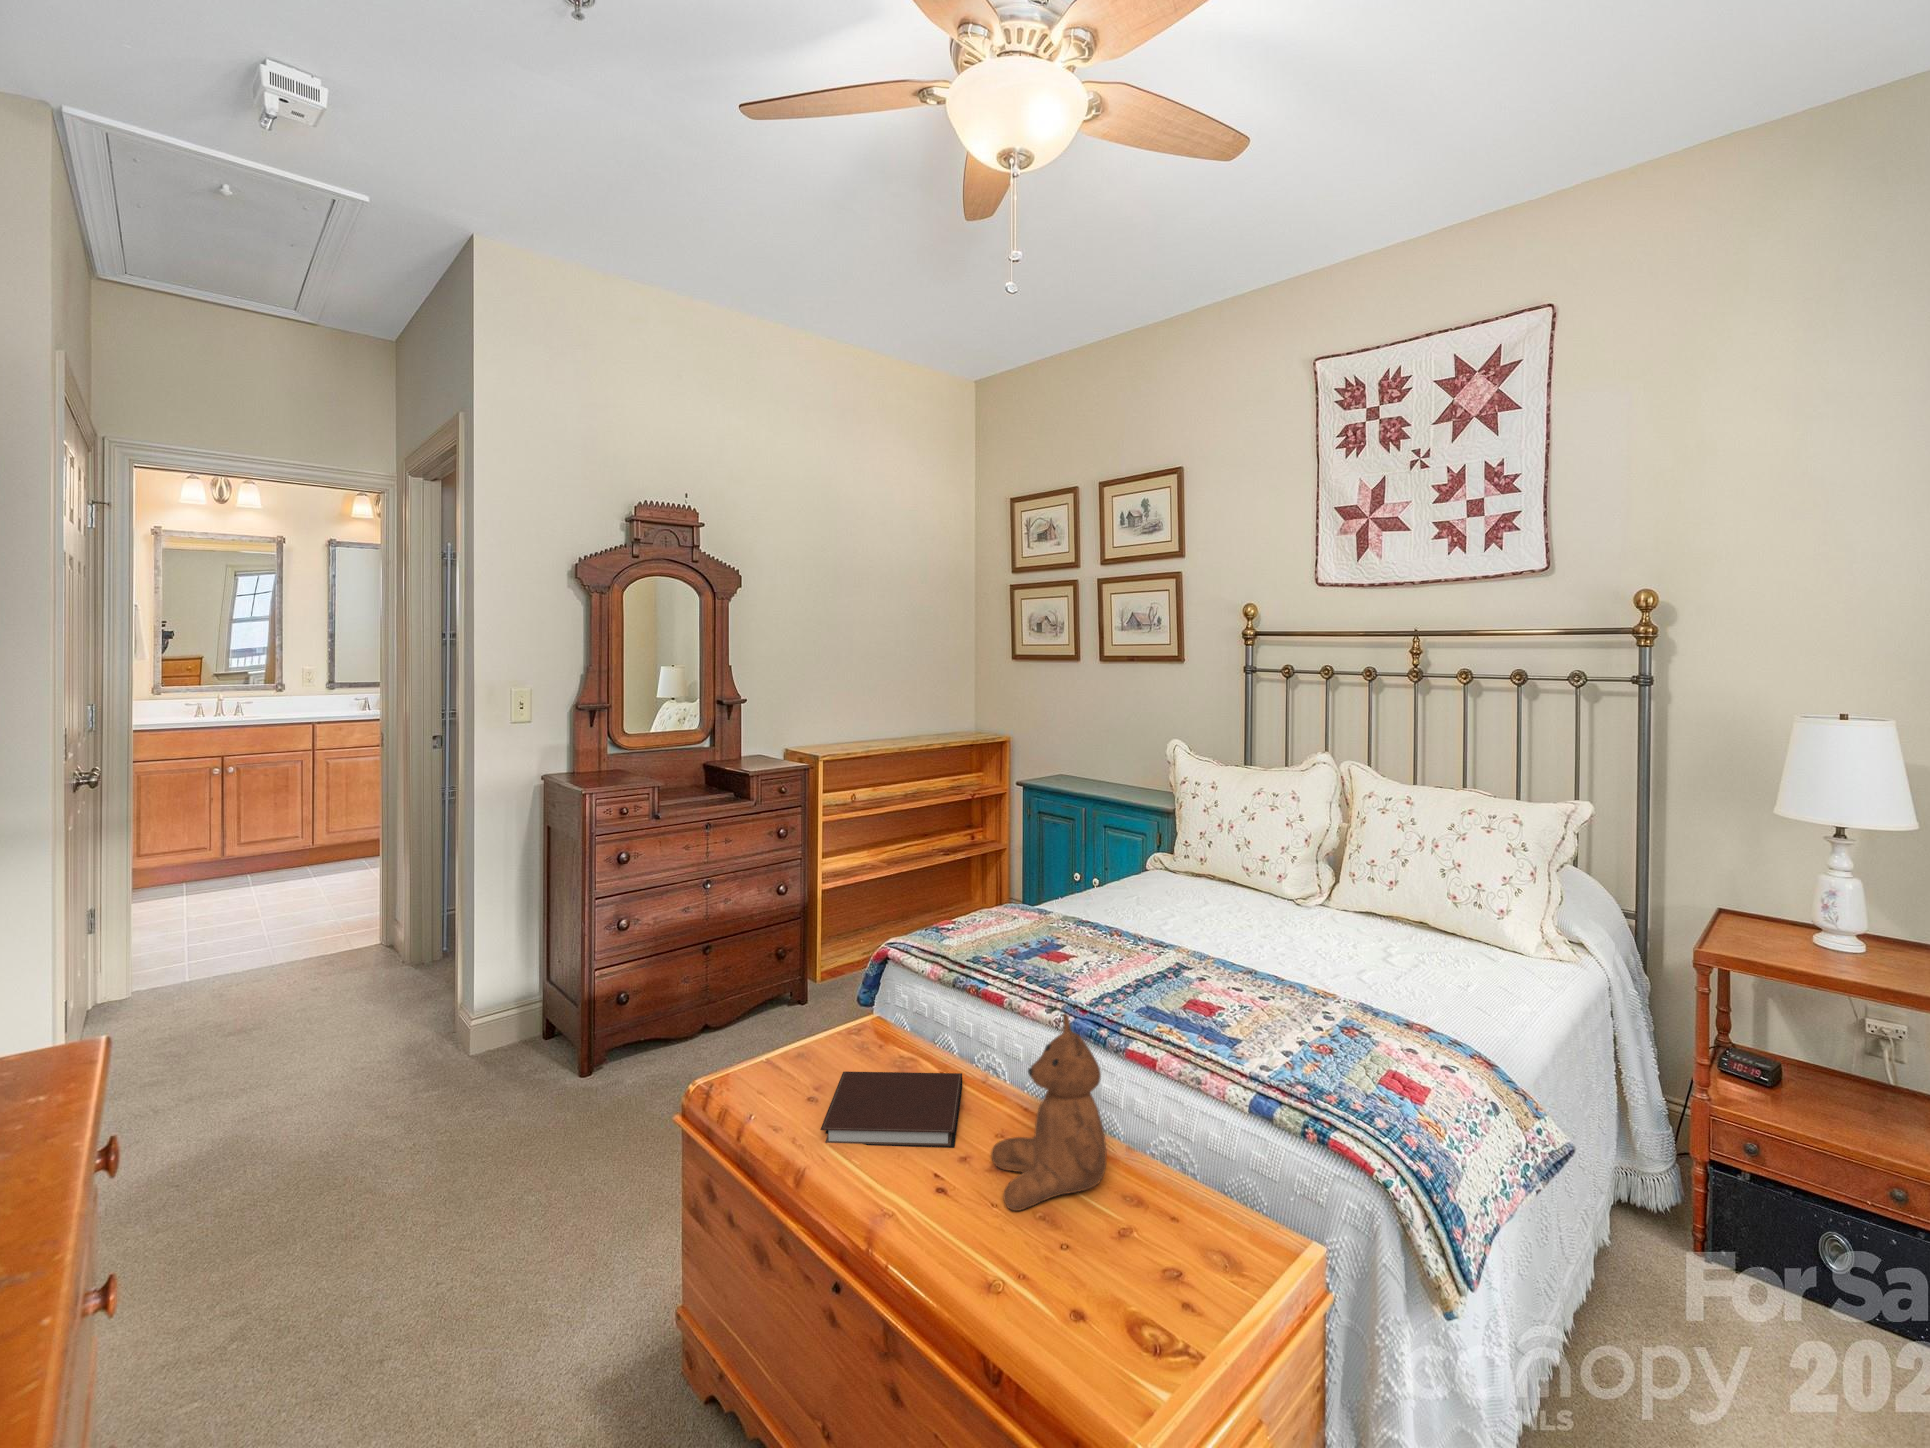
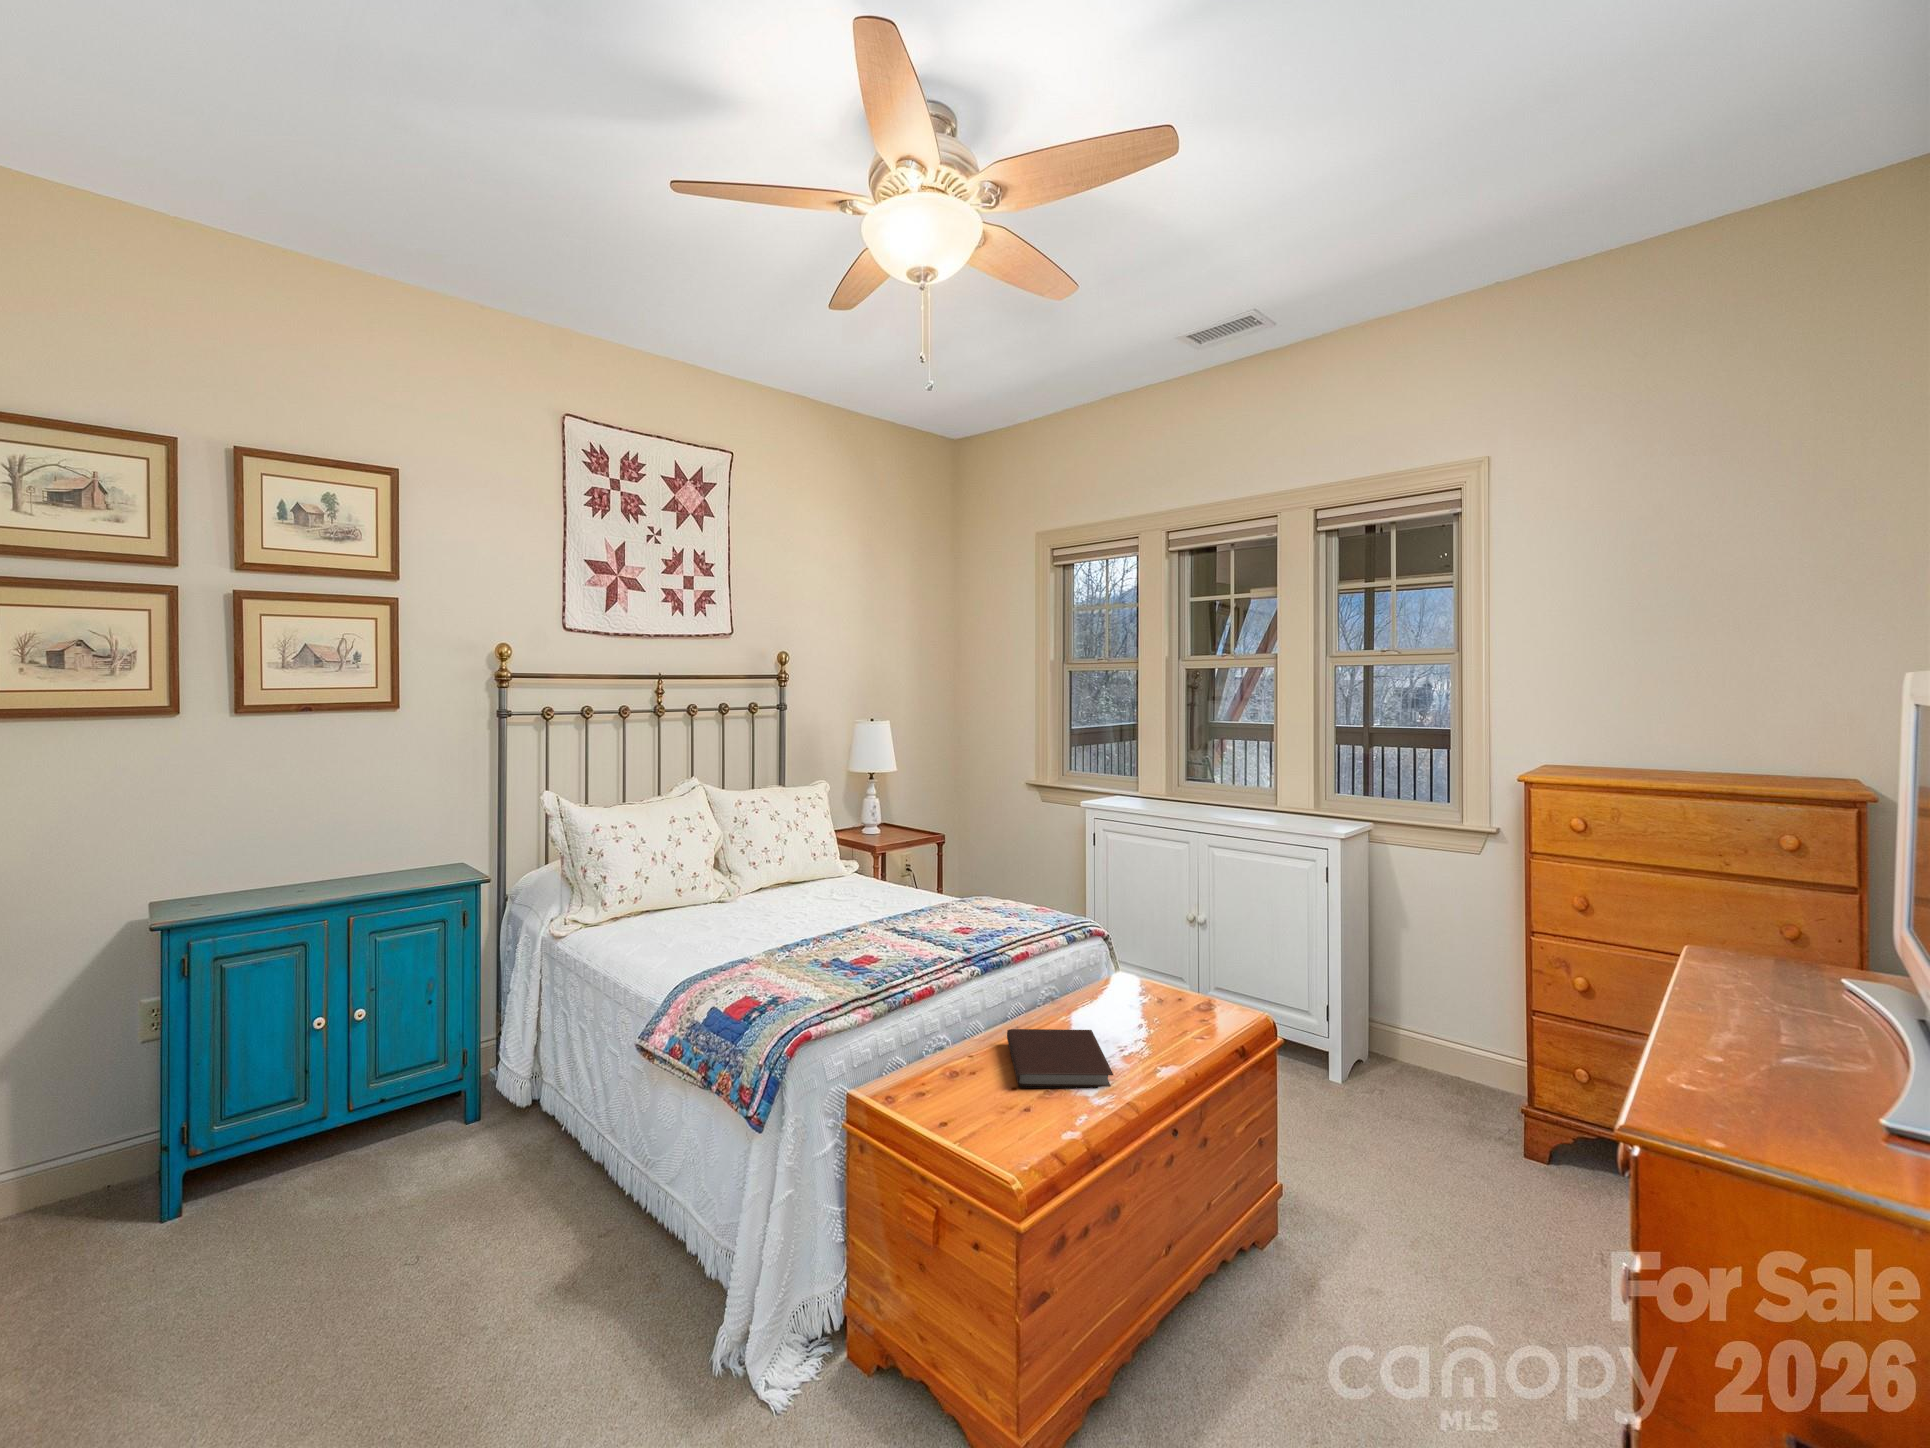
teddy bear: present [991,1013,1106,1211] -> none [1067,904,1155,1027]

